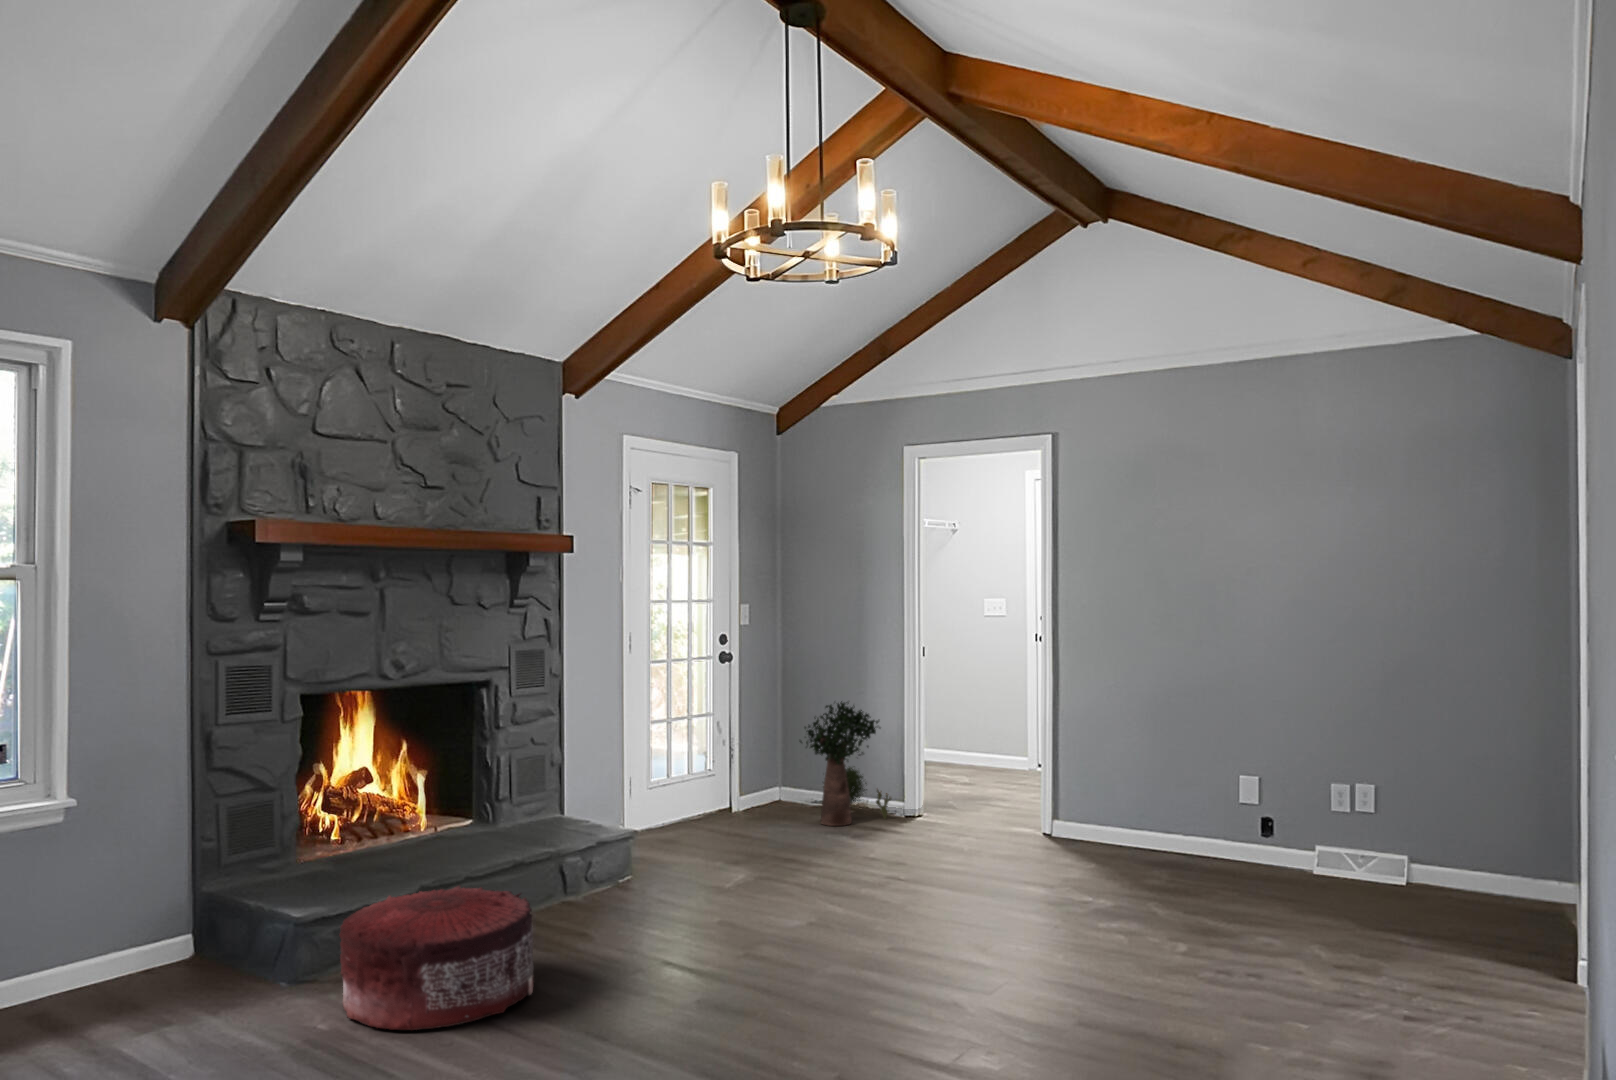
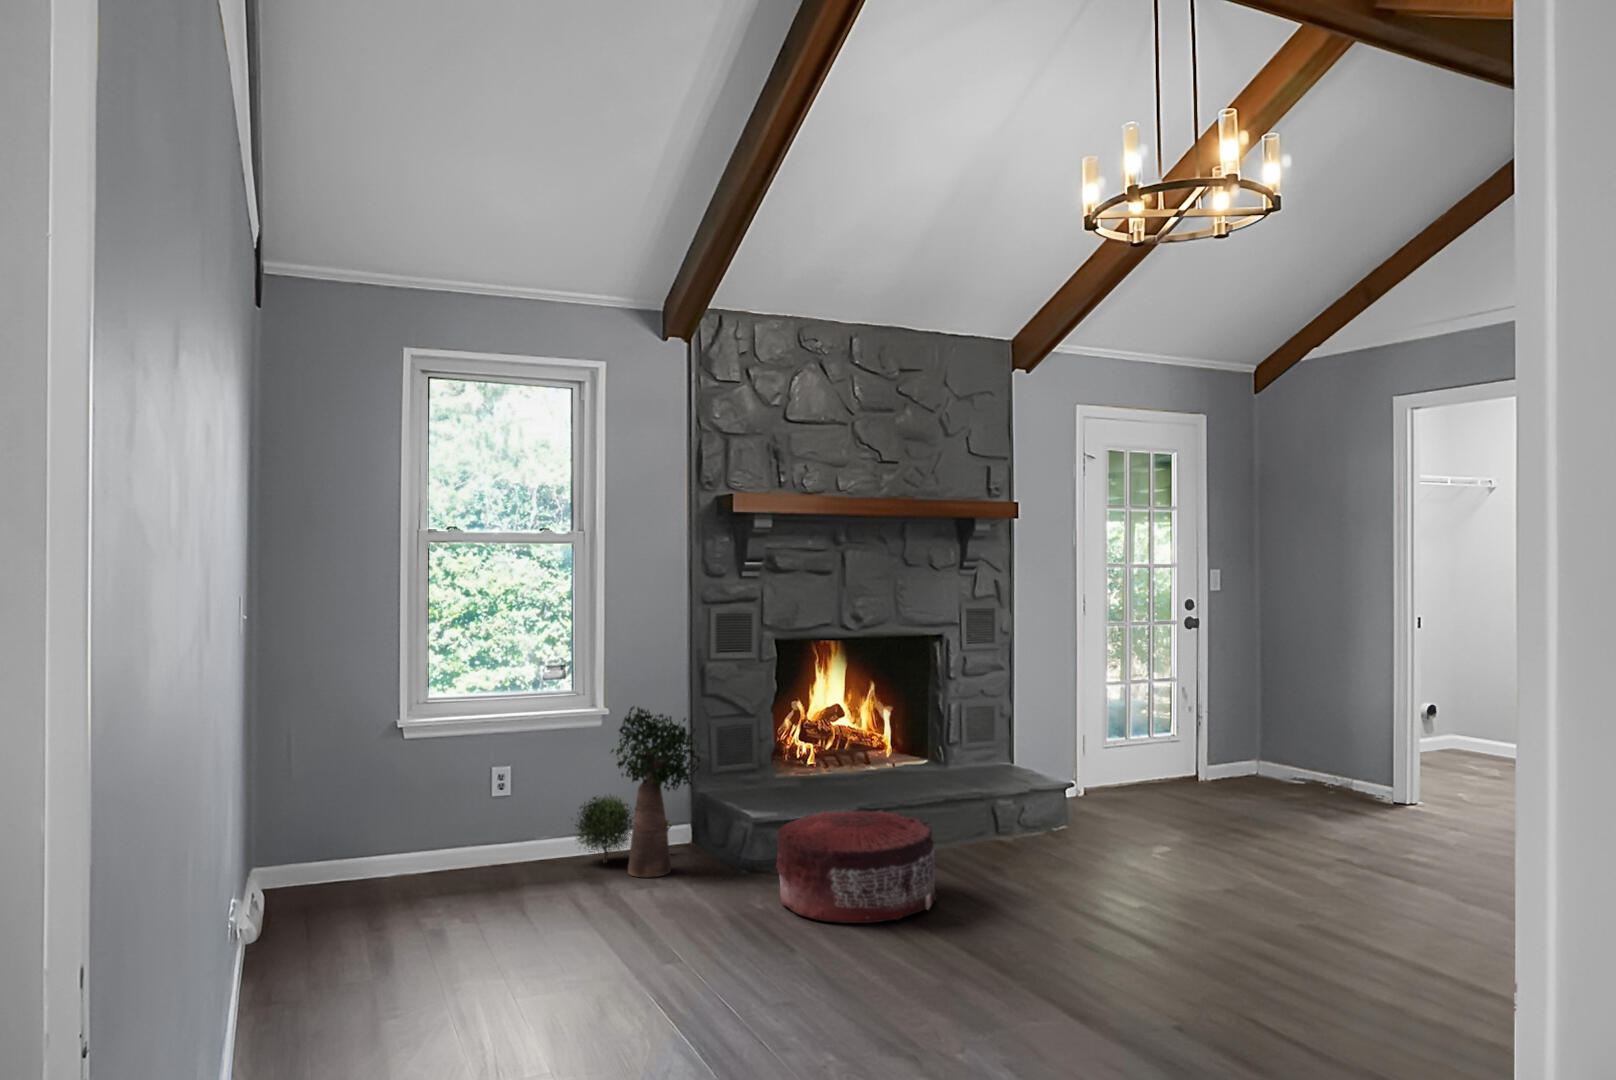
potted plant: present [800,701,891,826] -> present [576,706,700,877]

